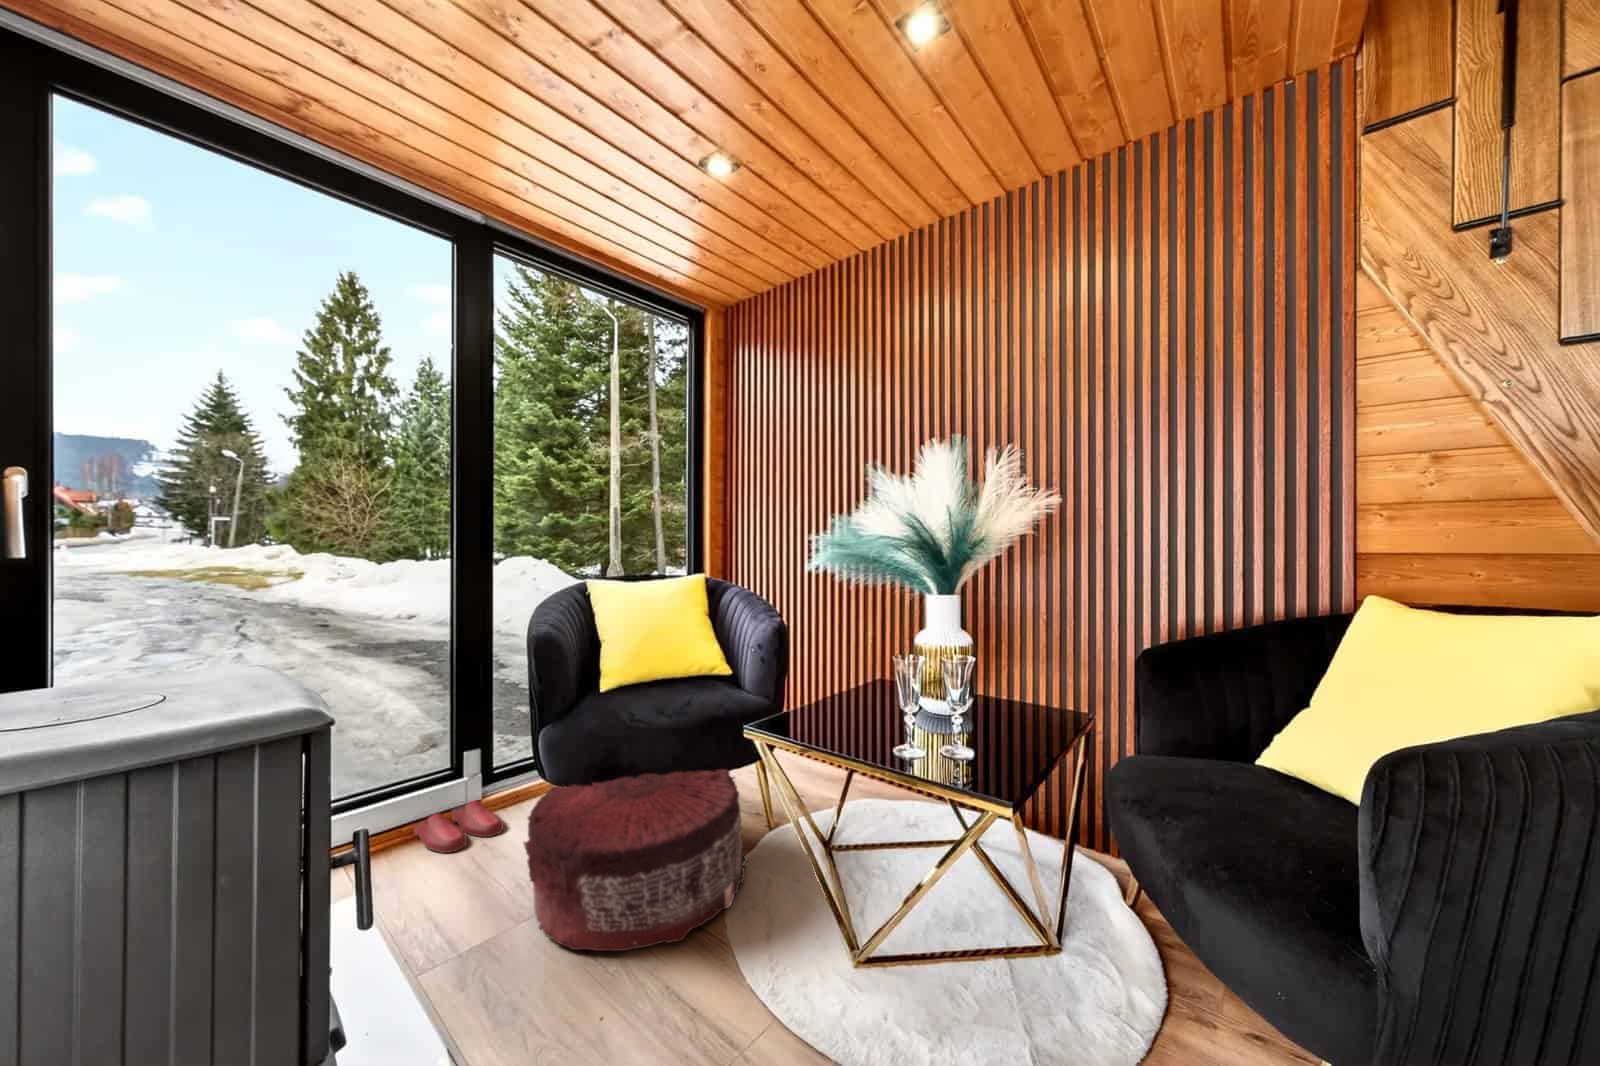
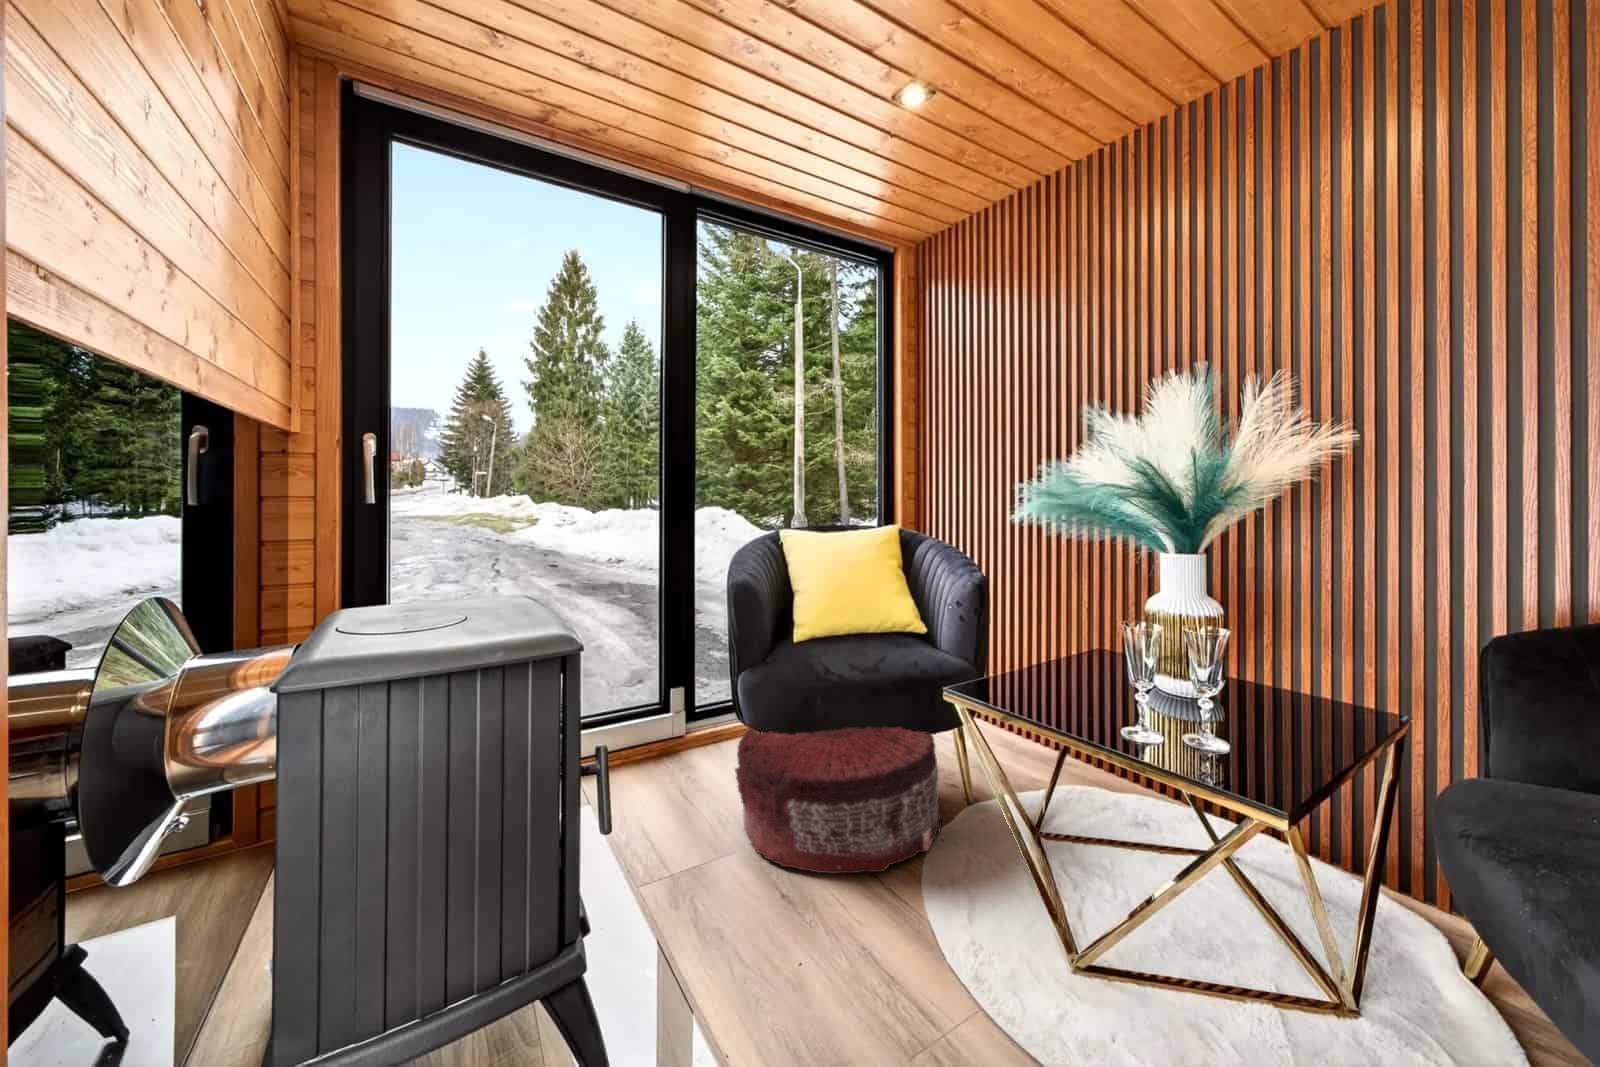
slippers: present [414,800,504,853] -> none [632,736,708,778]

